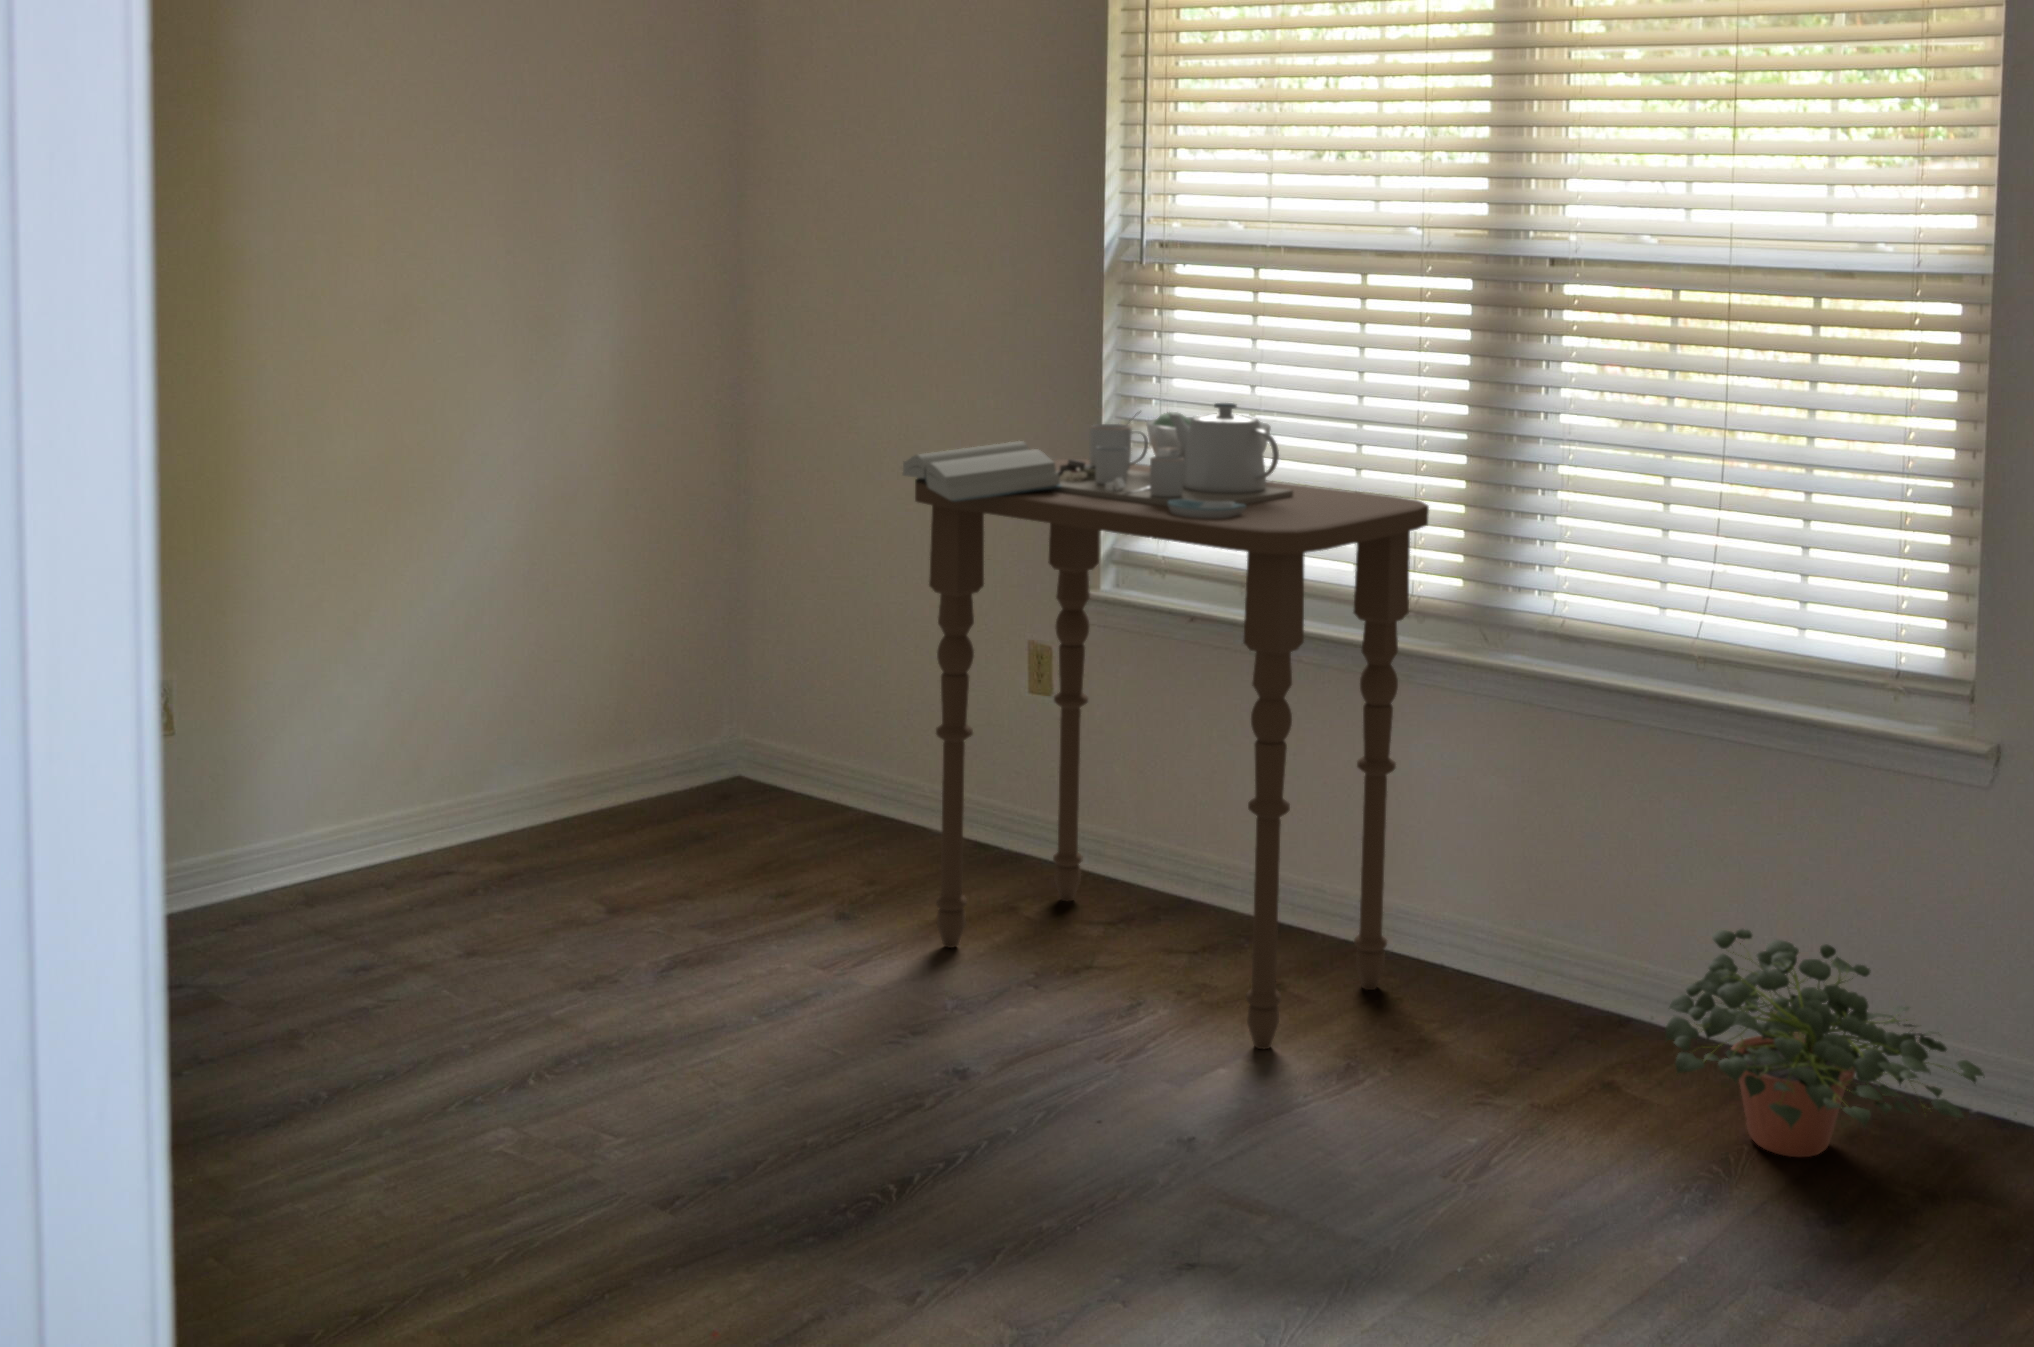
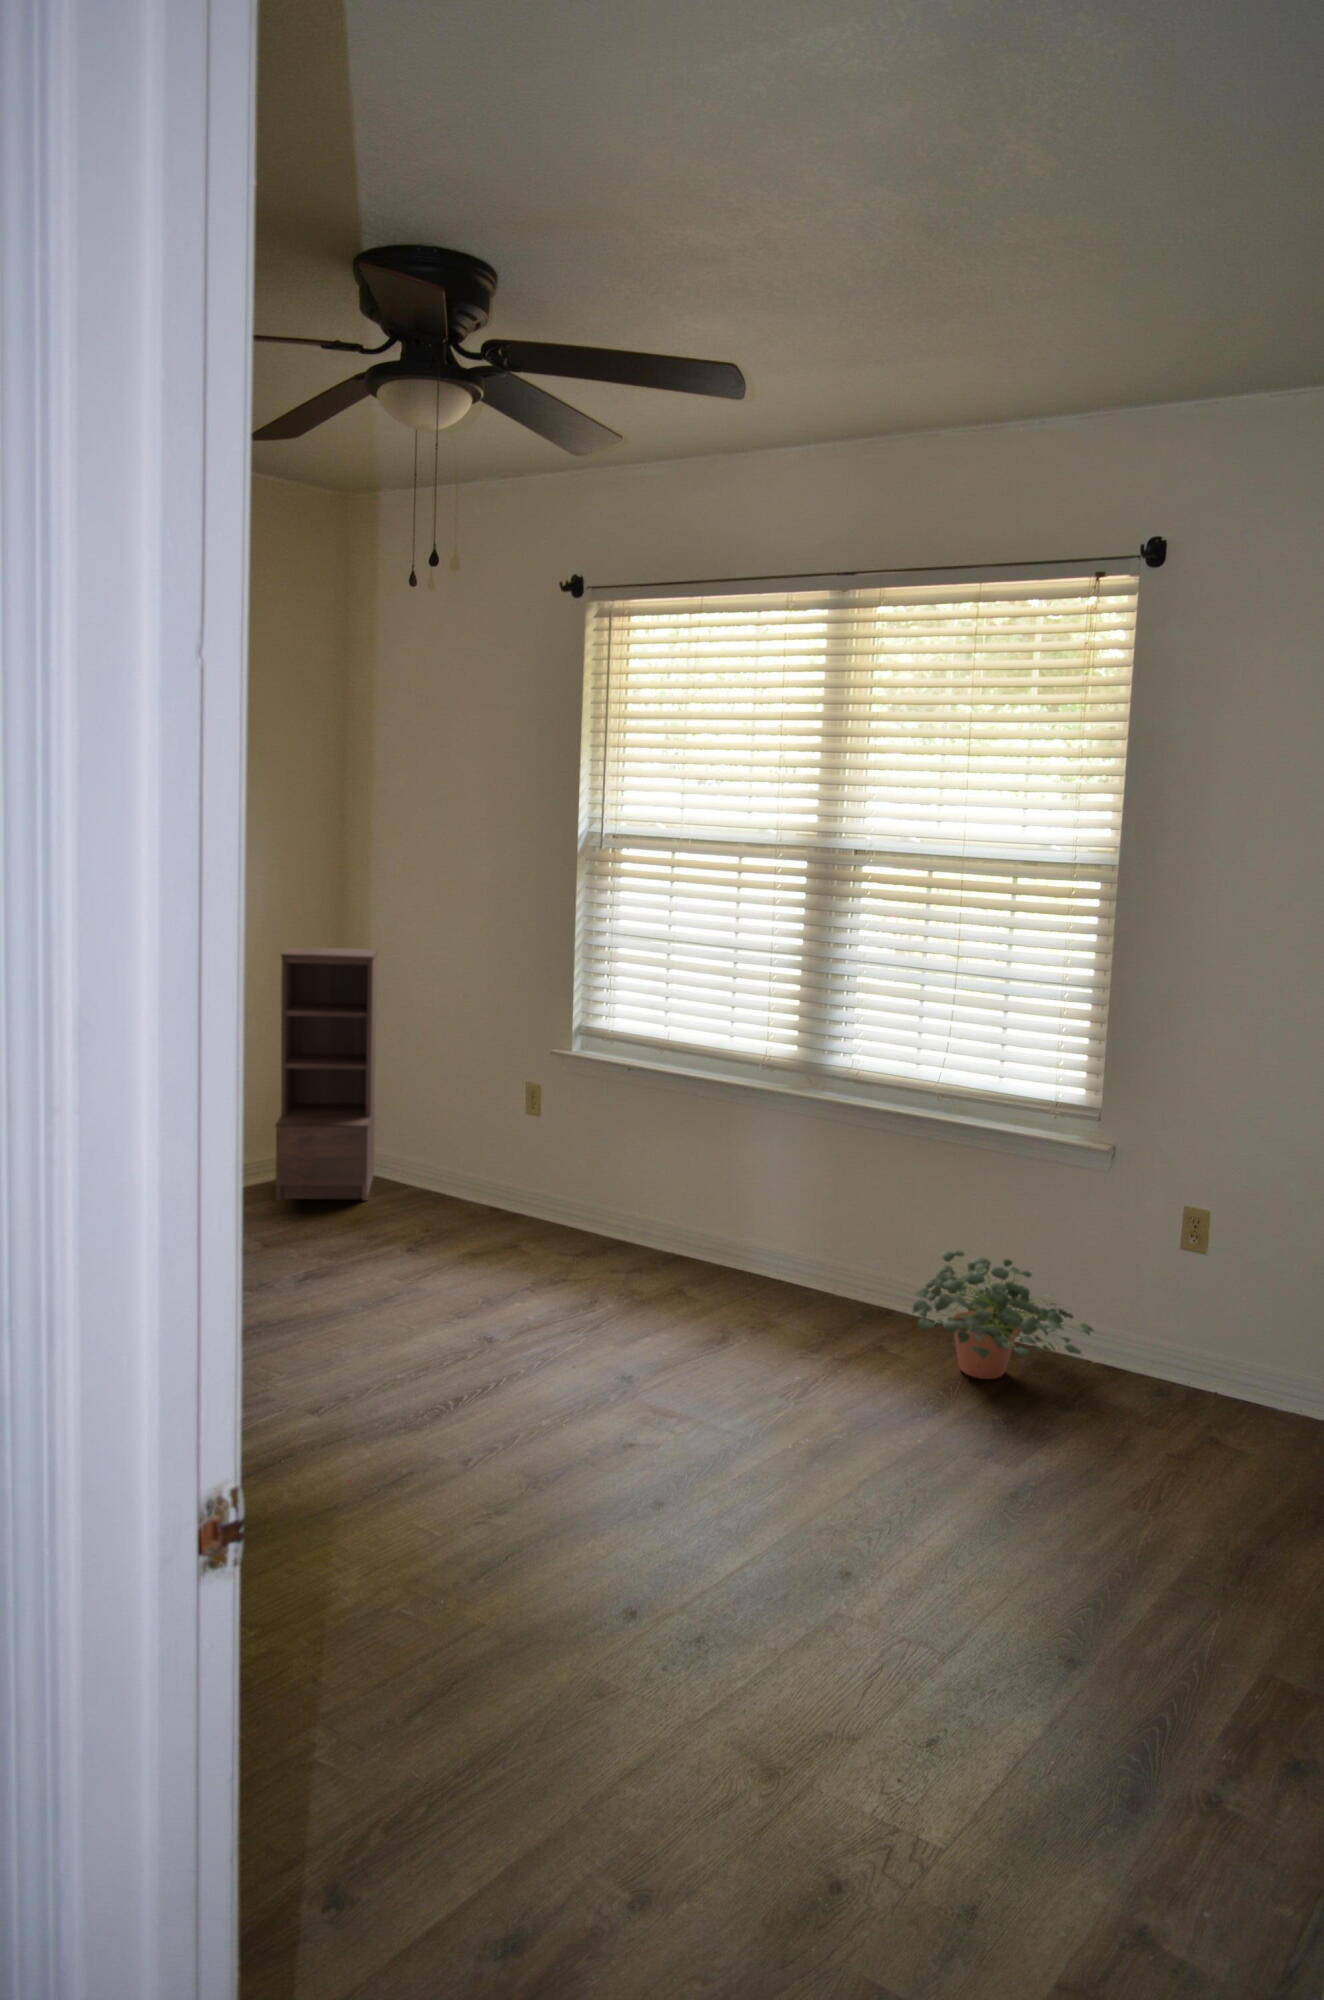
side table: present [903,403,1429,1049] -> none [454,936,778,1323]
bookshelf: none [630,426,796,832] -> present [275,947,377,1201]

